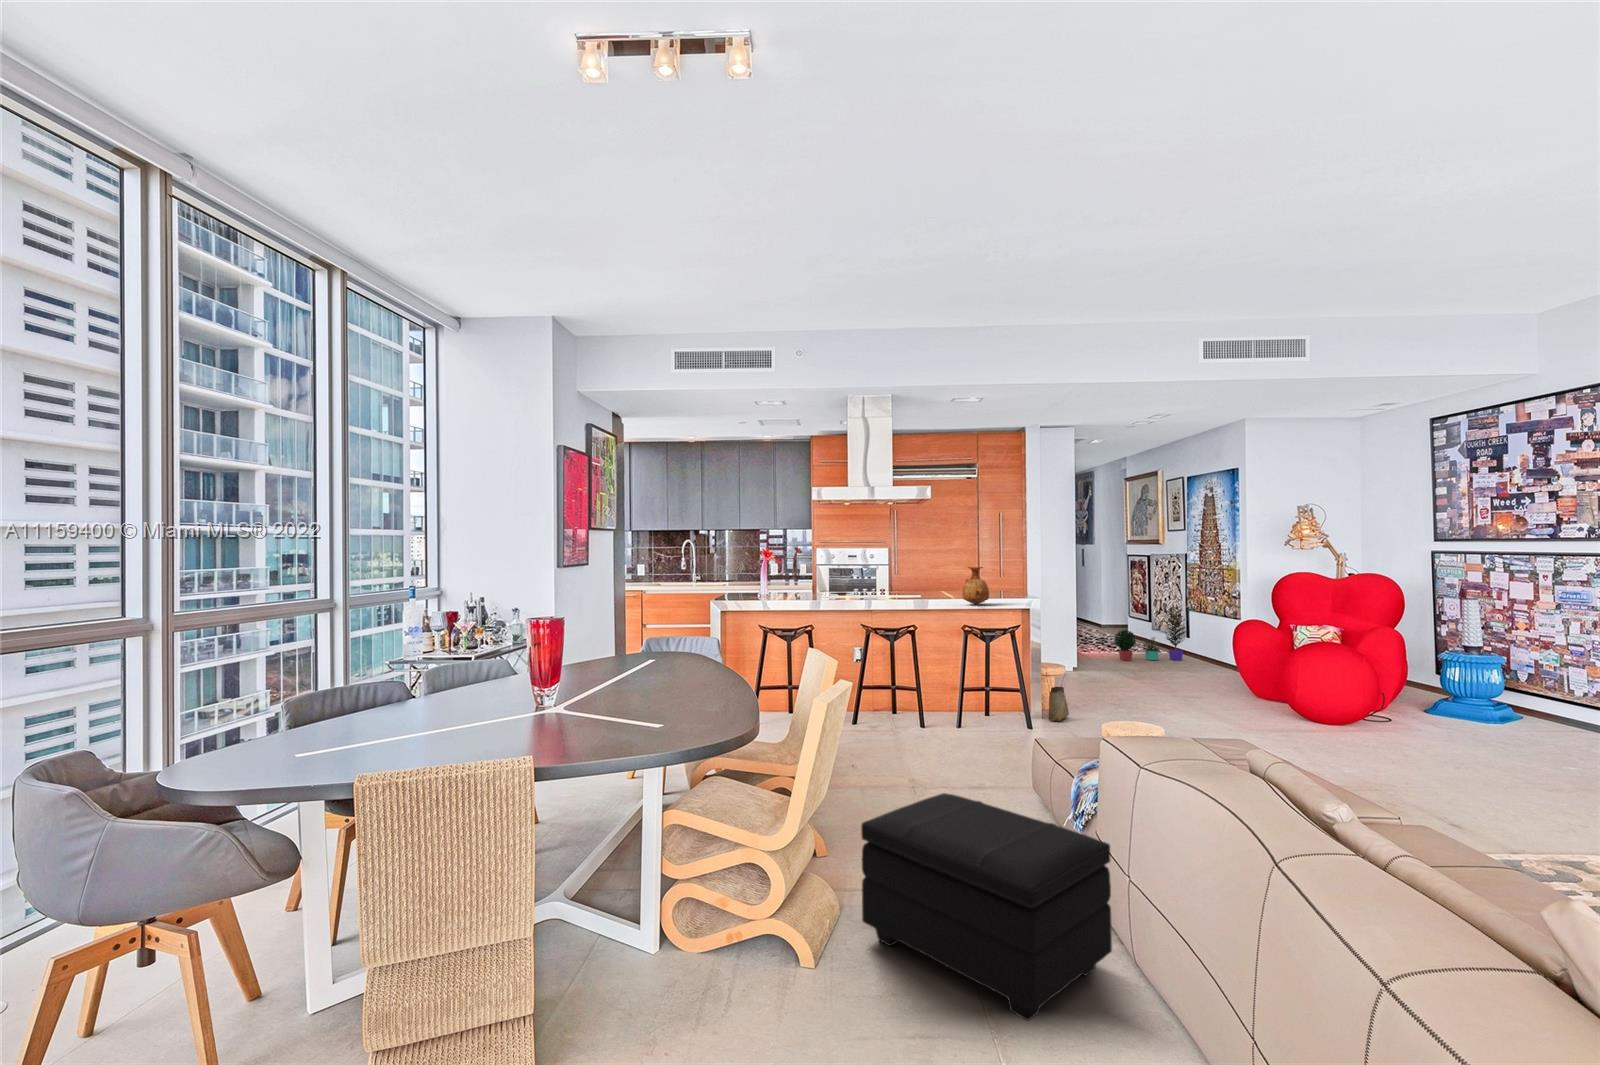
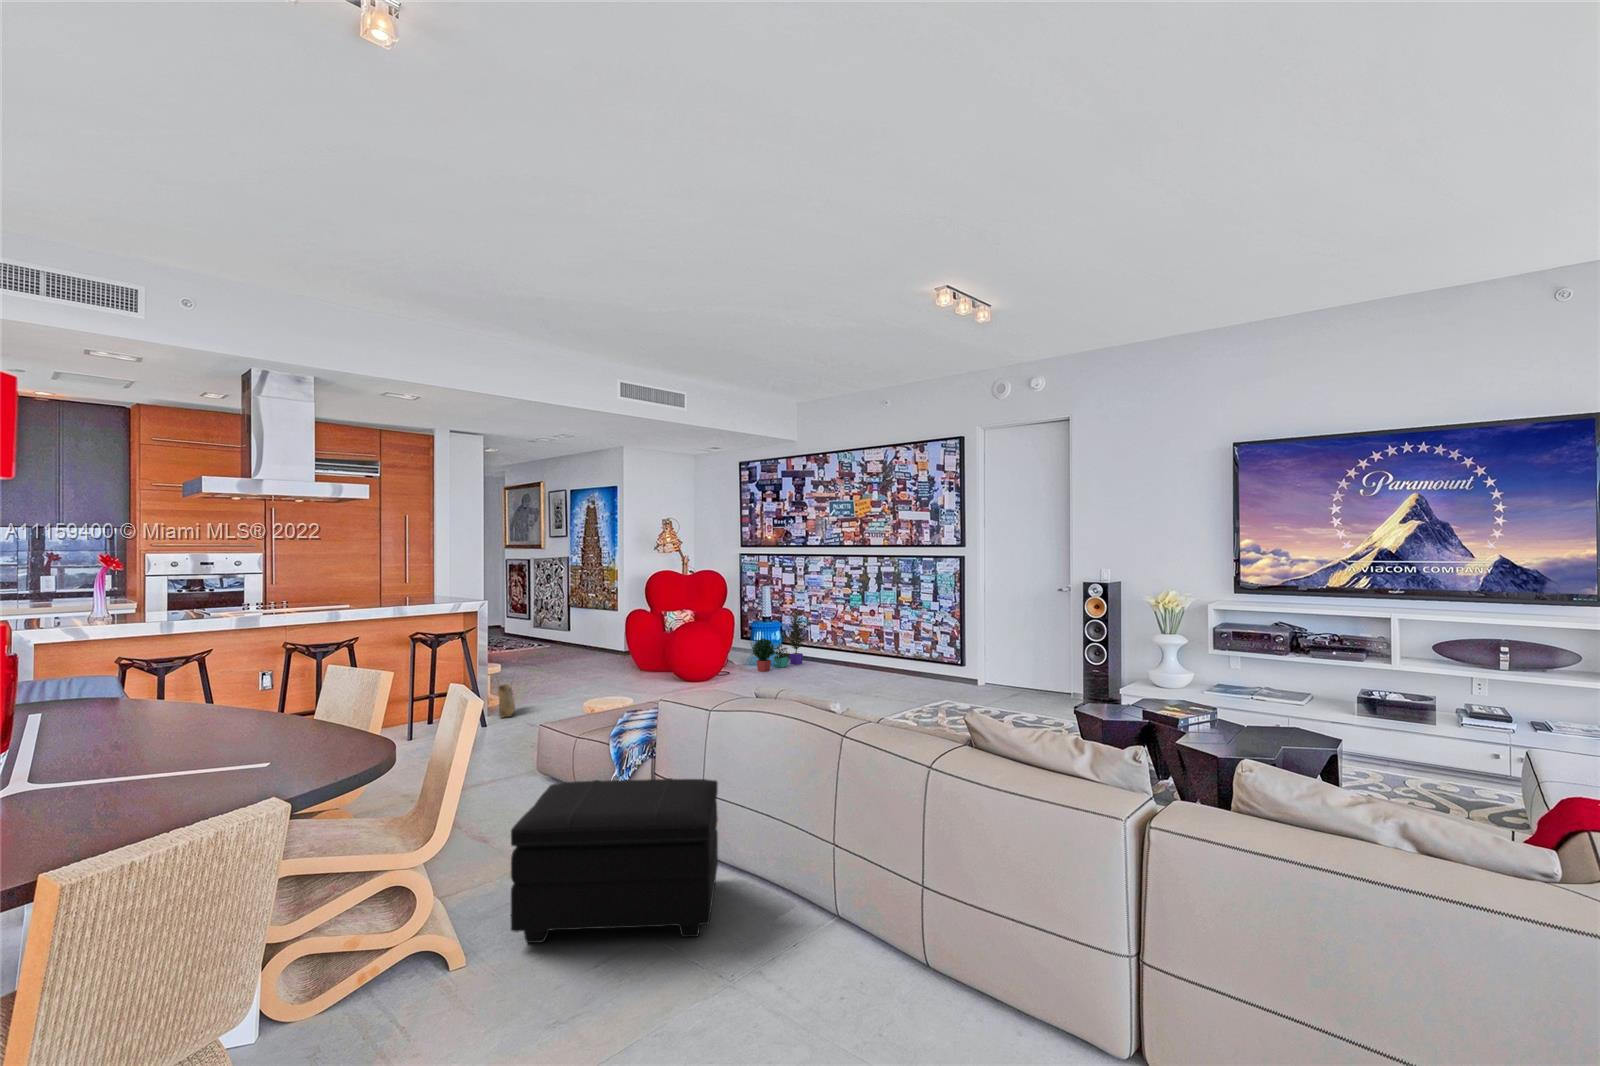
vase: present [962,567,989,605] -> none [404,572,435,612]
potted plant: present [1114,606,1186,661] -> present [752,609,805,672]

